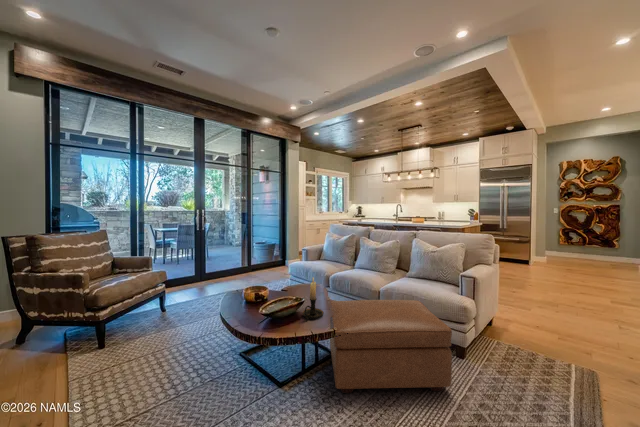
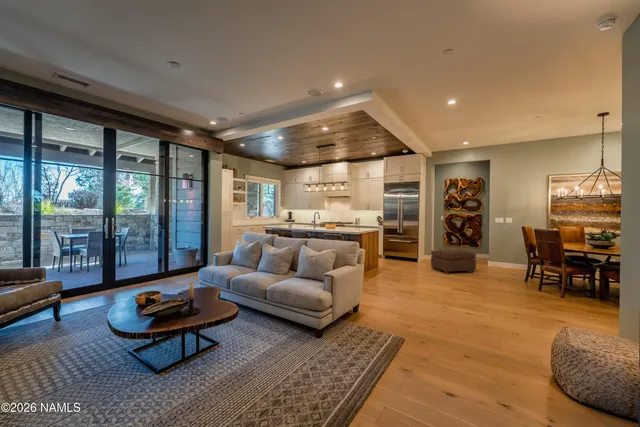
ottoman: present [329,300,452,393] -> present [431,249,476,274]

